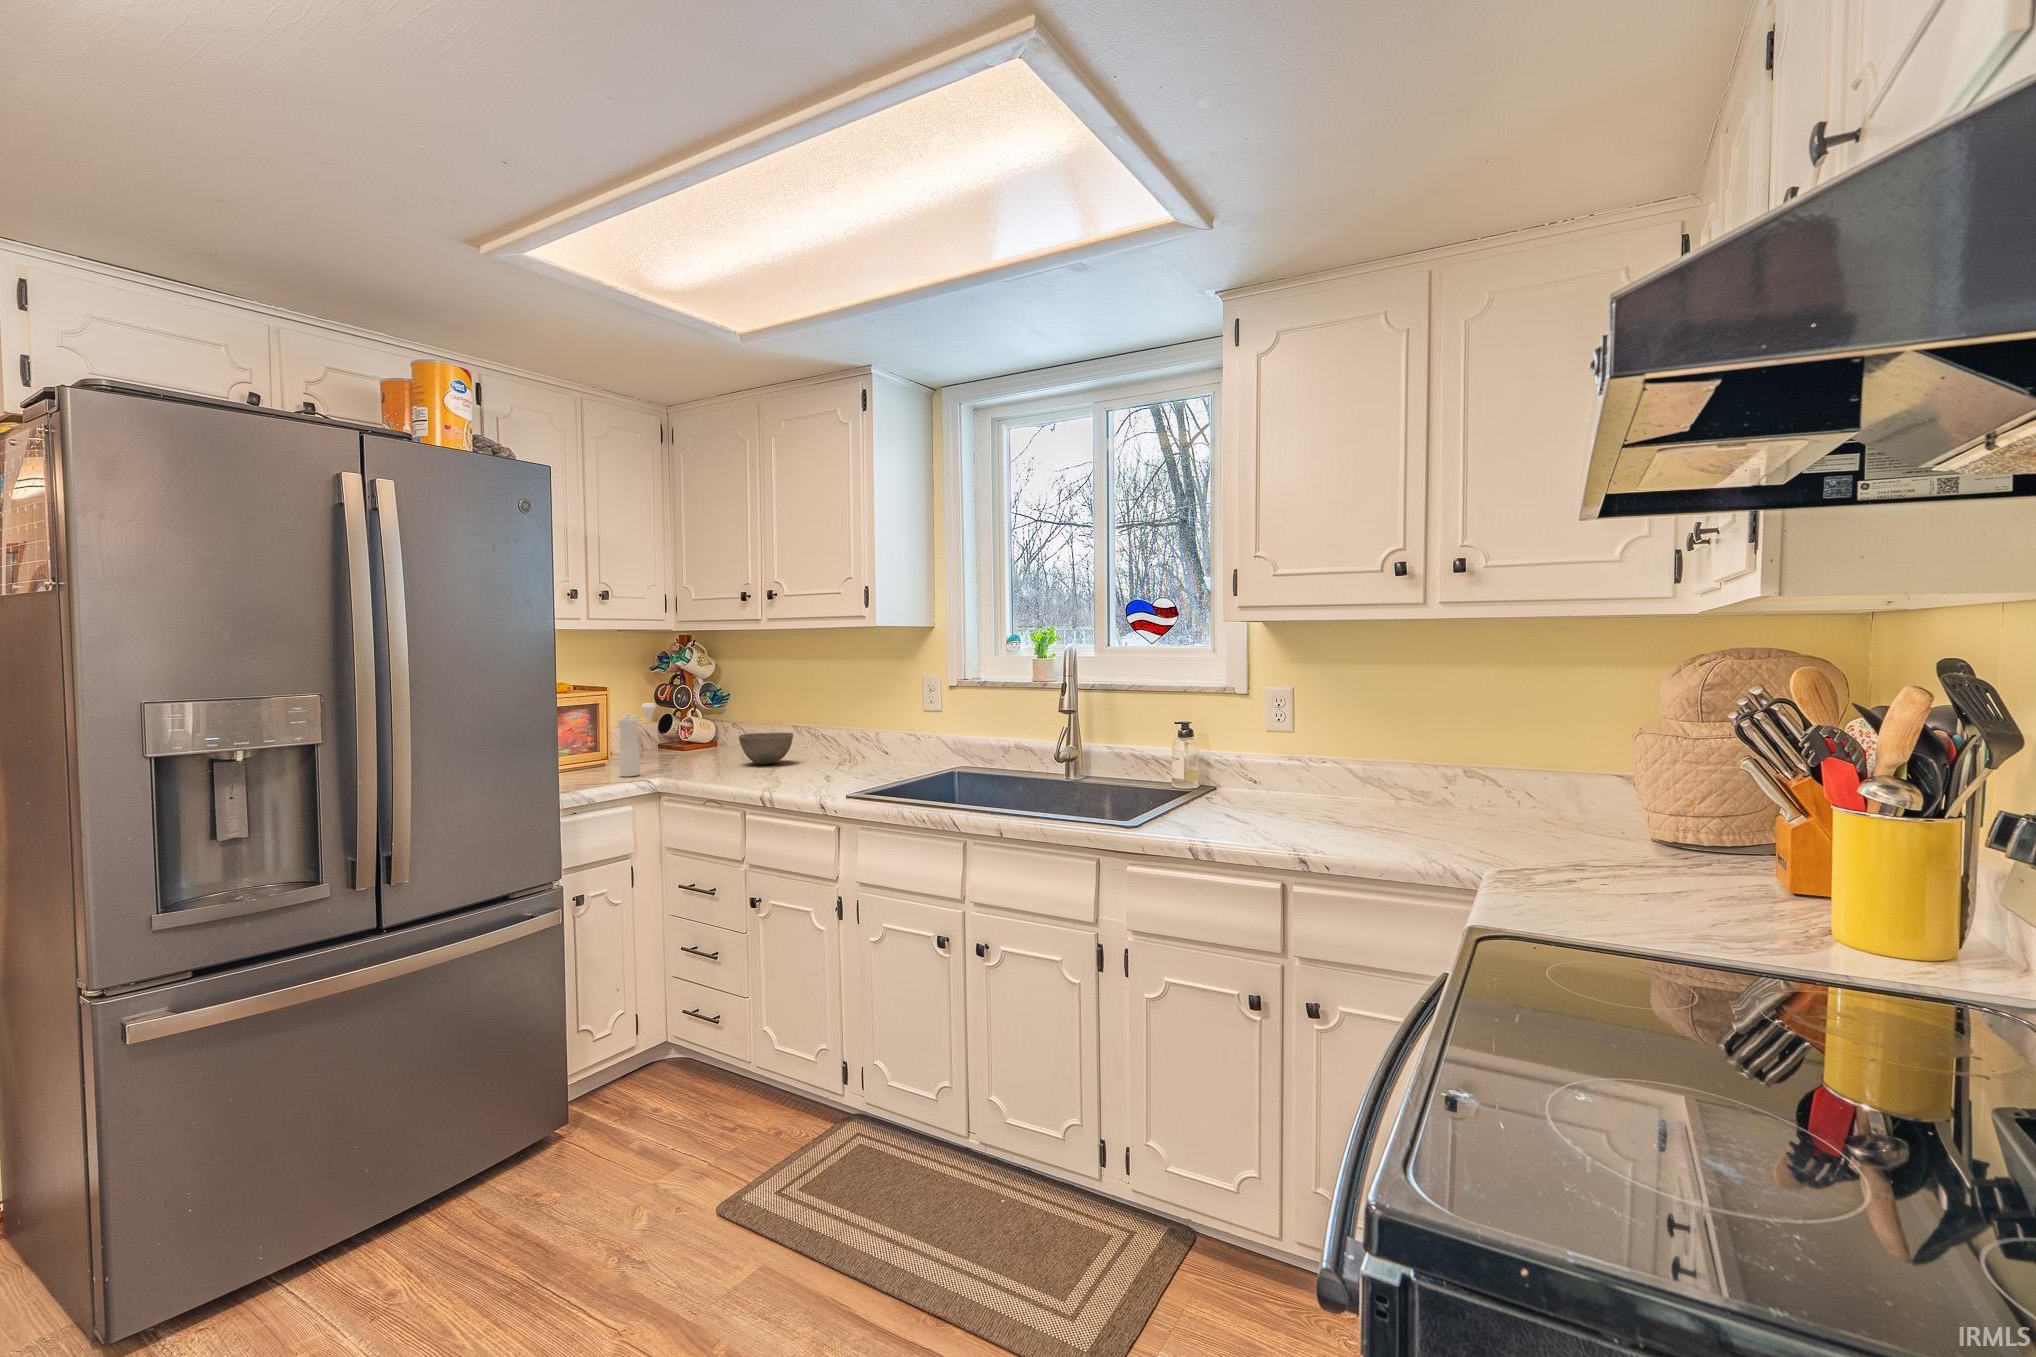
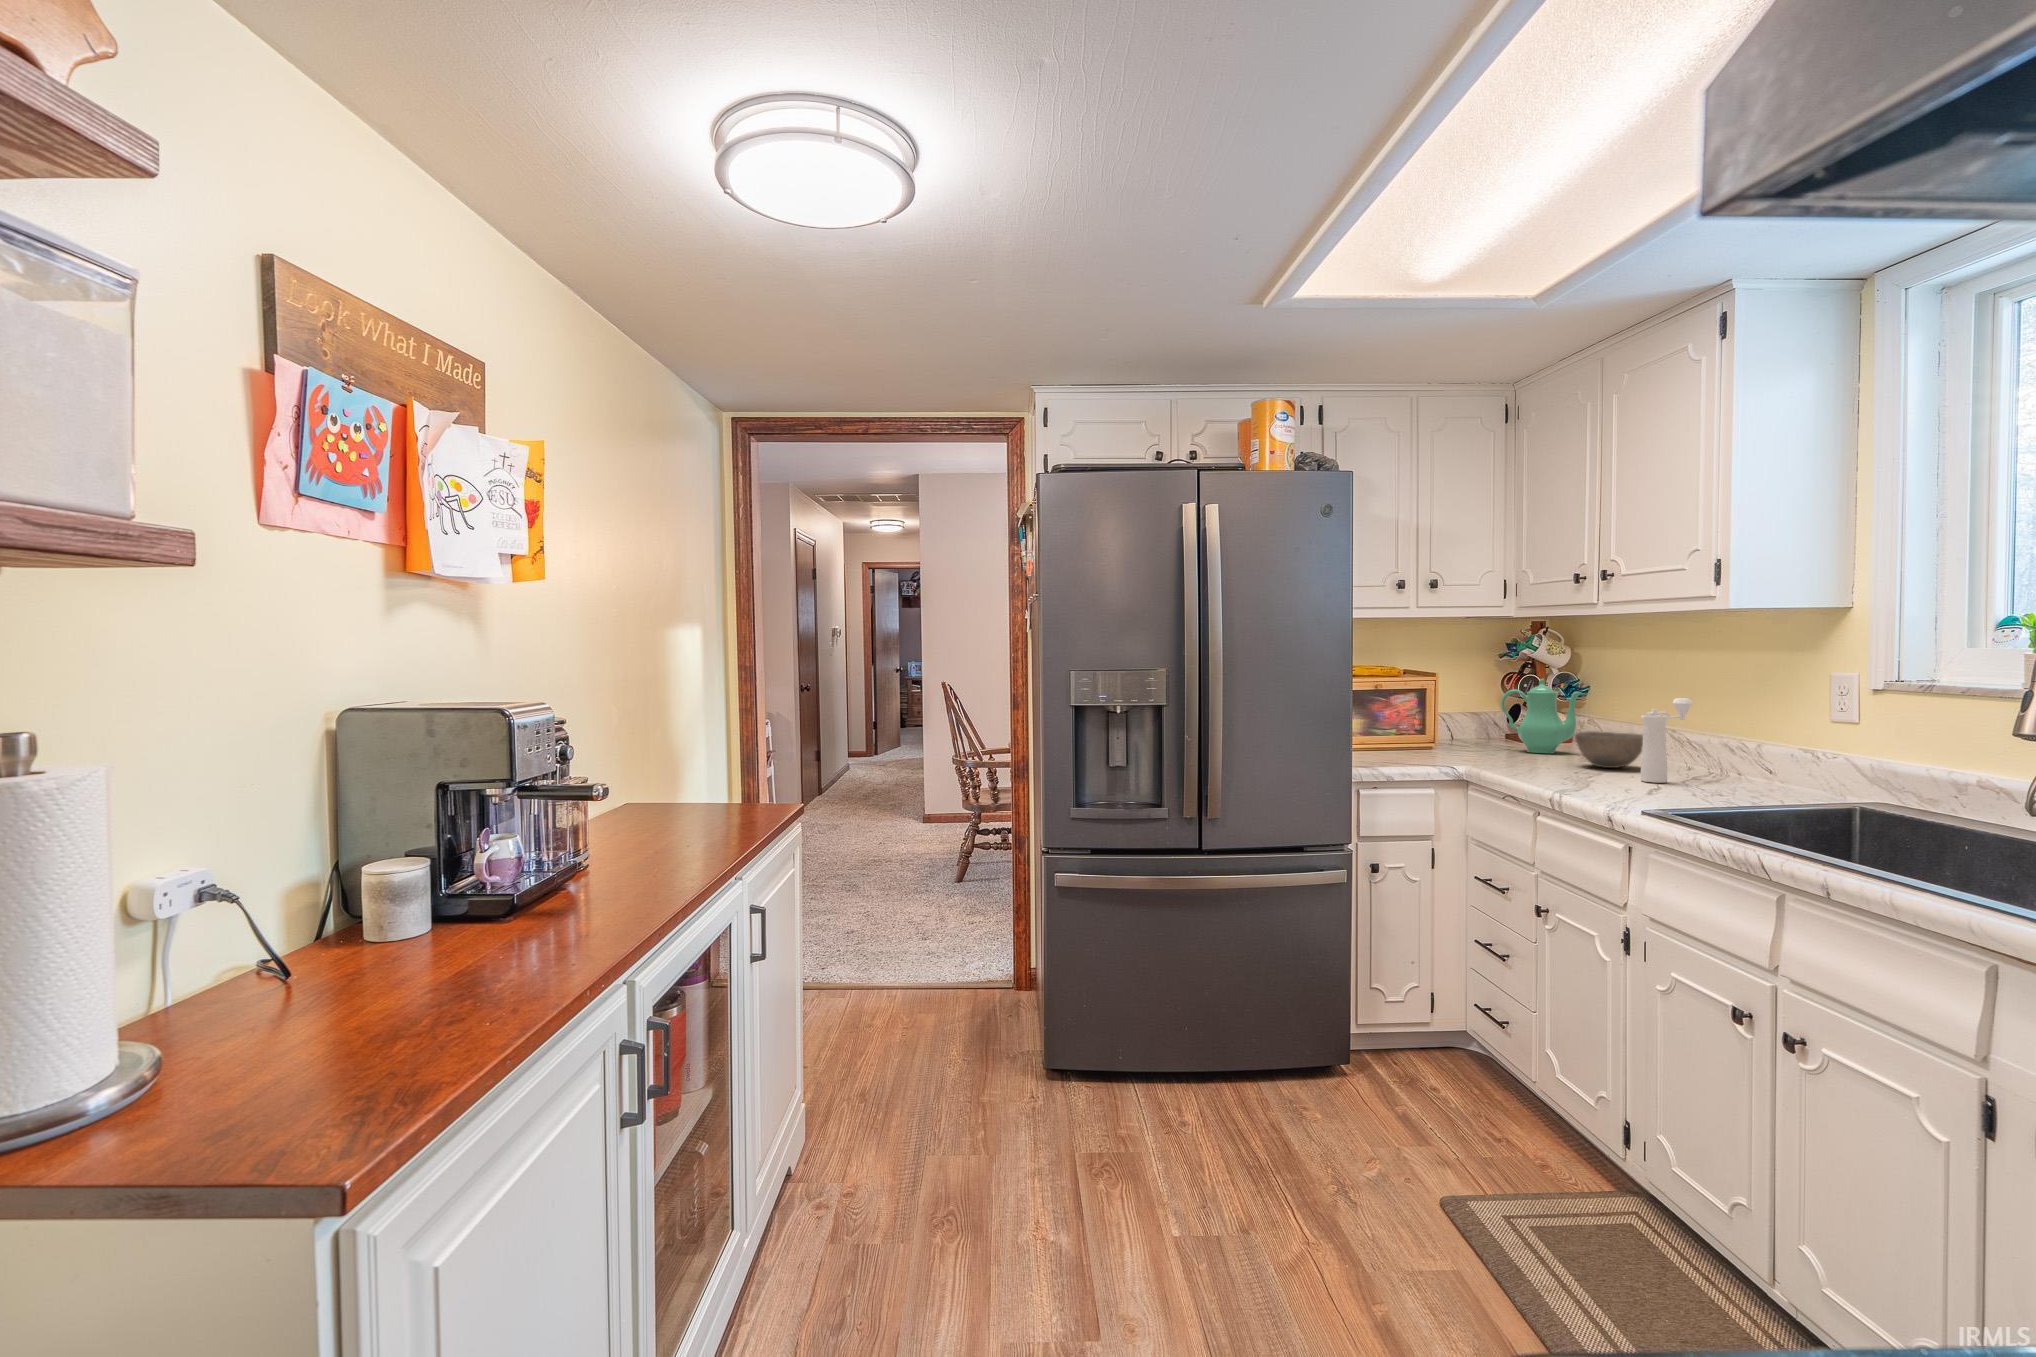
teapot: none [659,689,728,758] -> present [1501,679,1582,753]
pepper mill: present [618,703,656,777] -> present [1641,698,1693,783]

